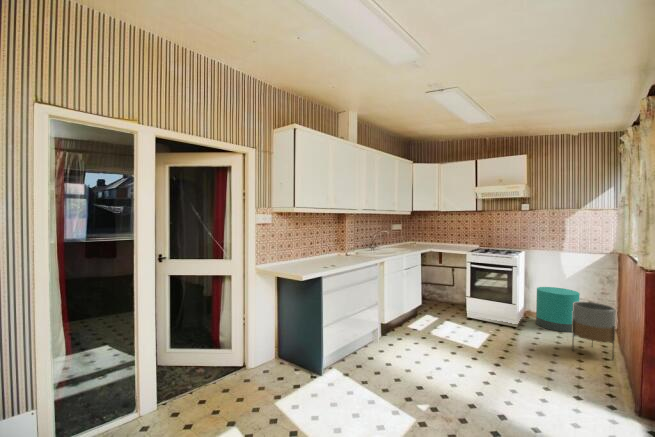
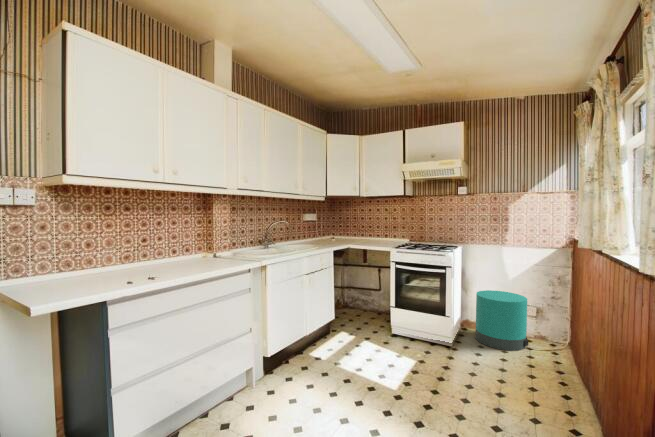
planter: present [572,302,616,359] -> none [523,314,581,398]

